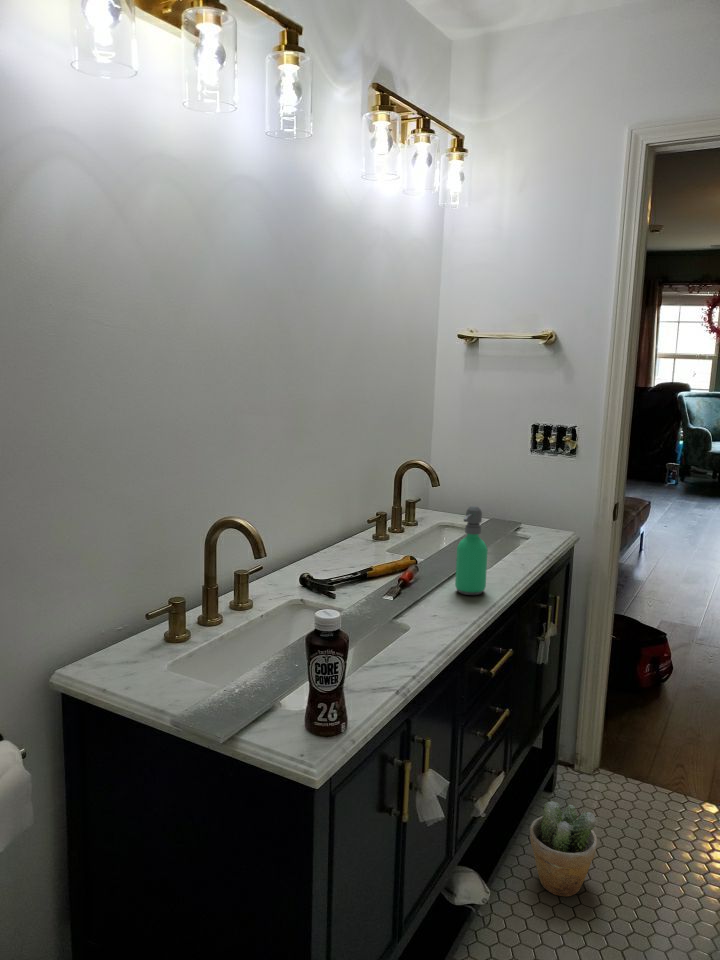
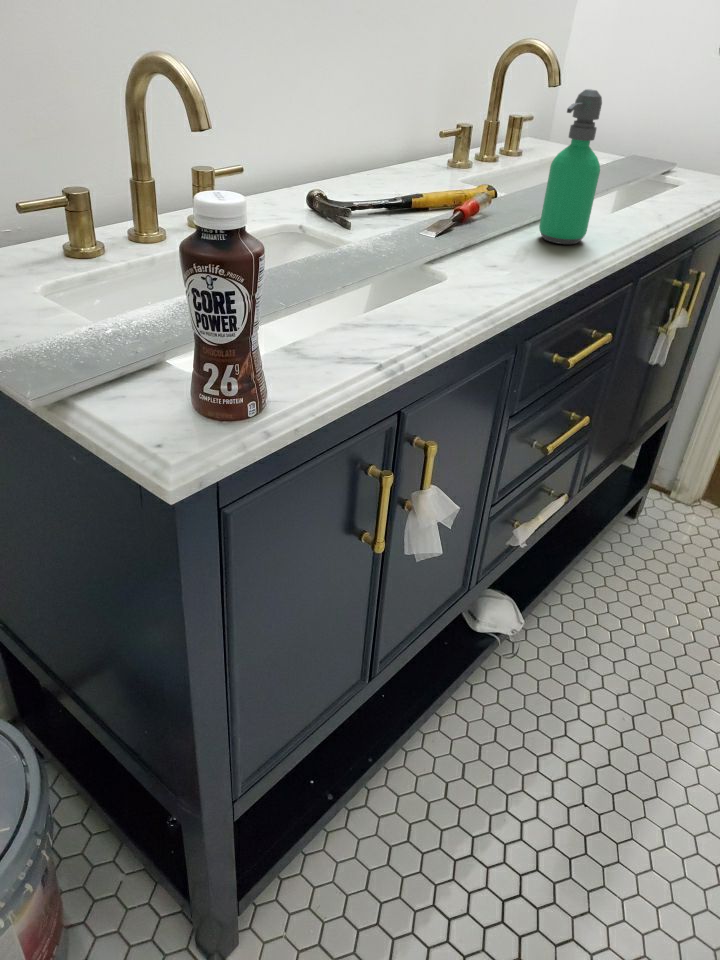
potted plant: present [530,801,597,896] -> none [589,535,680,641]

